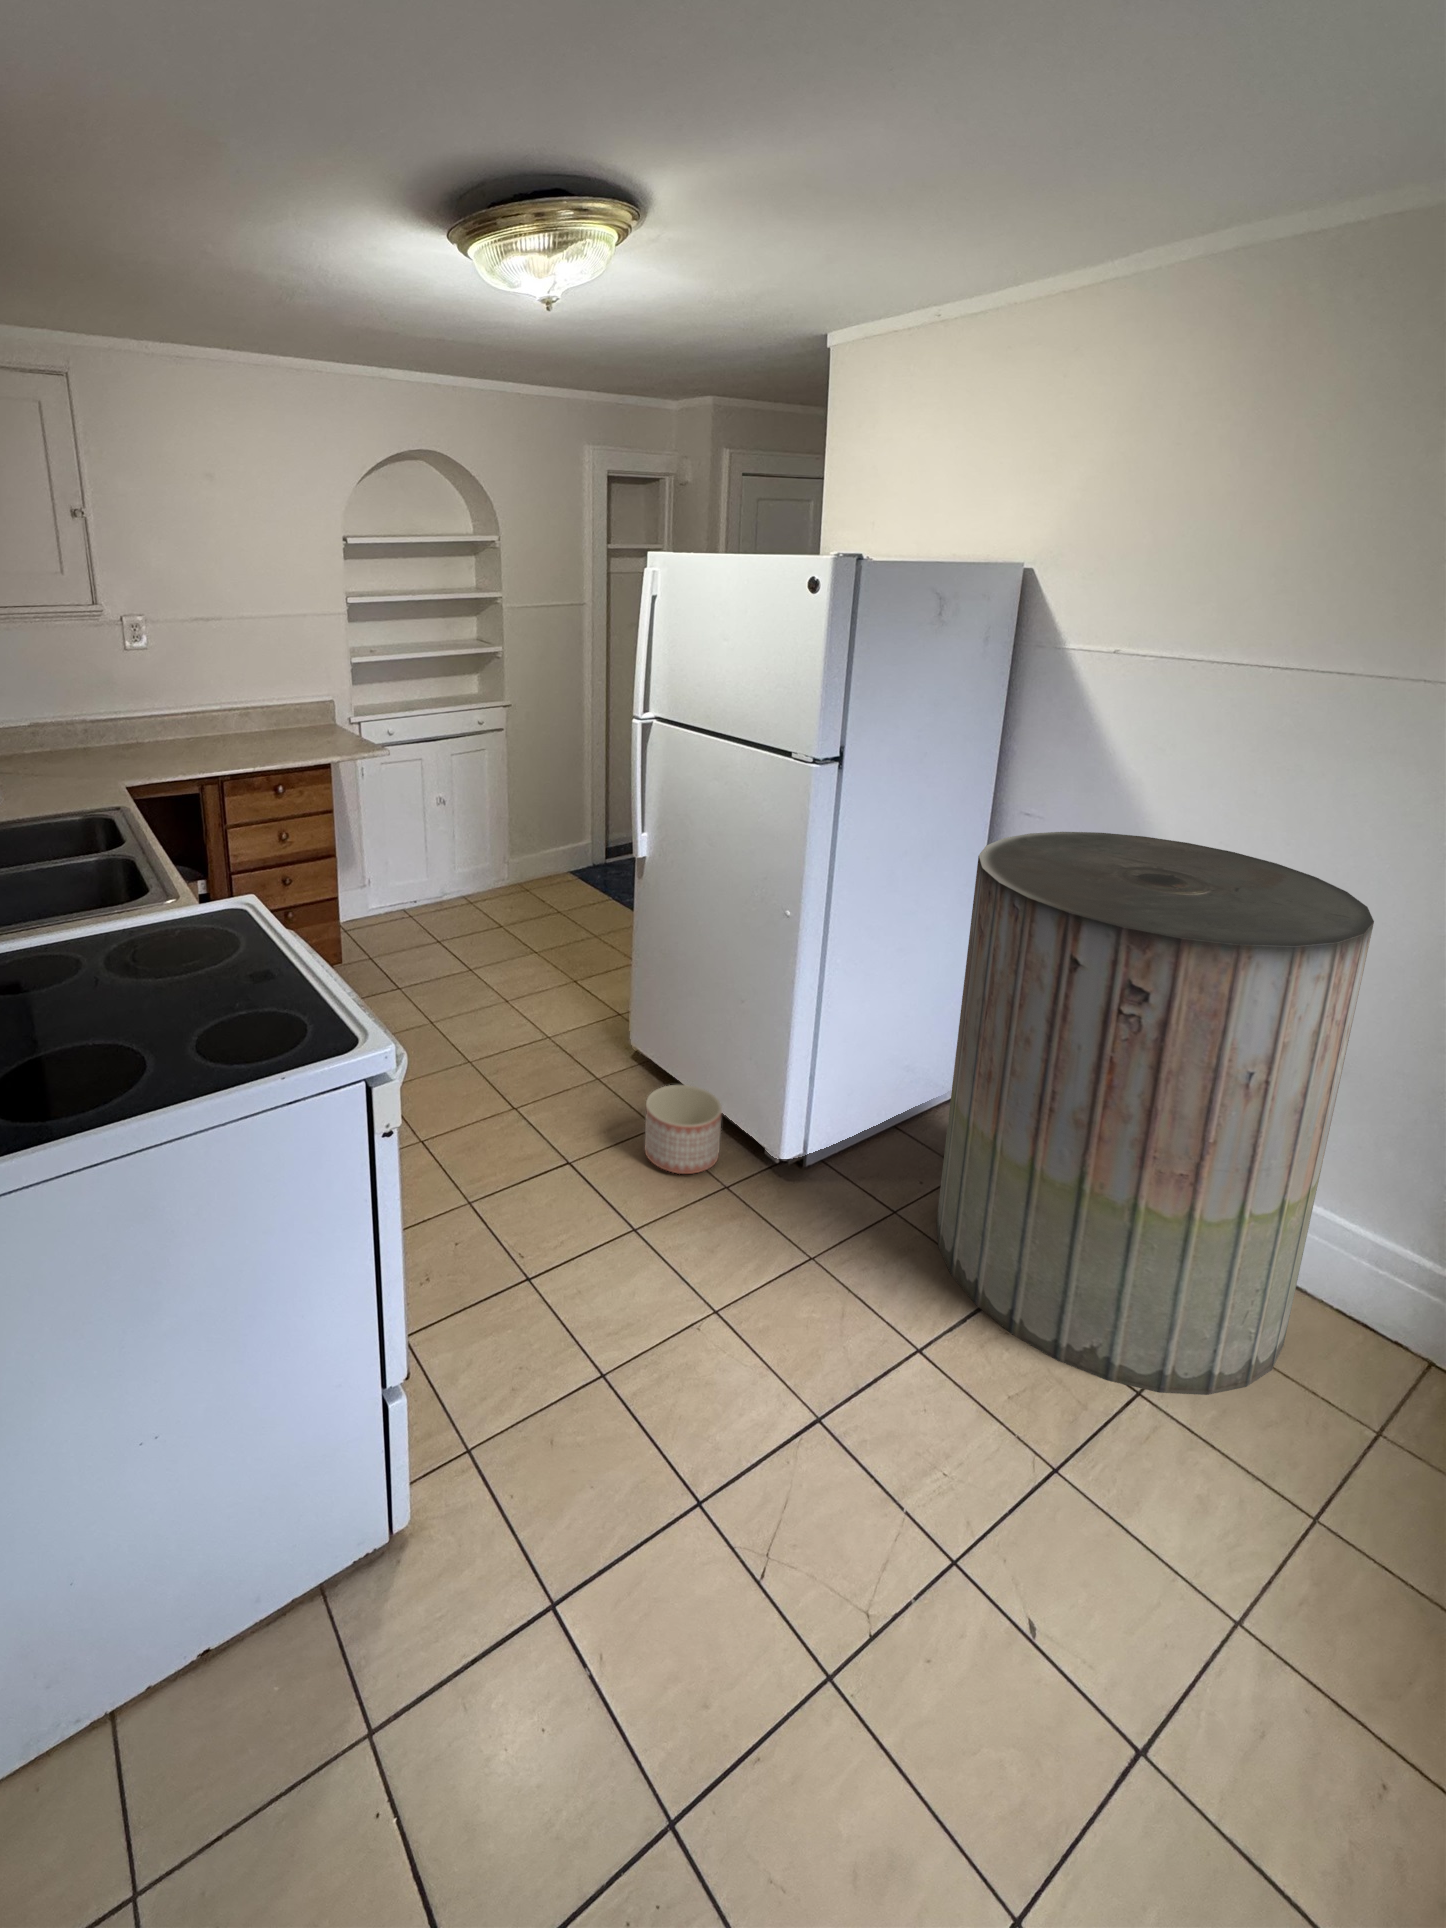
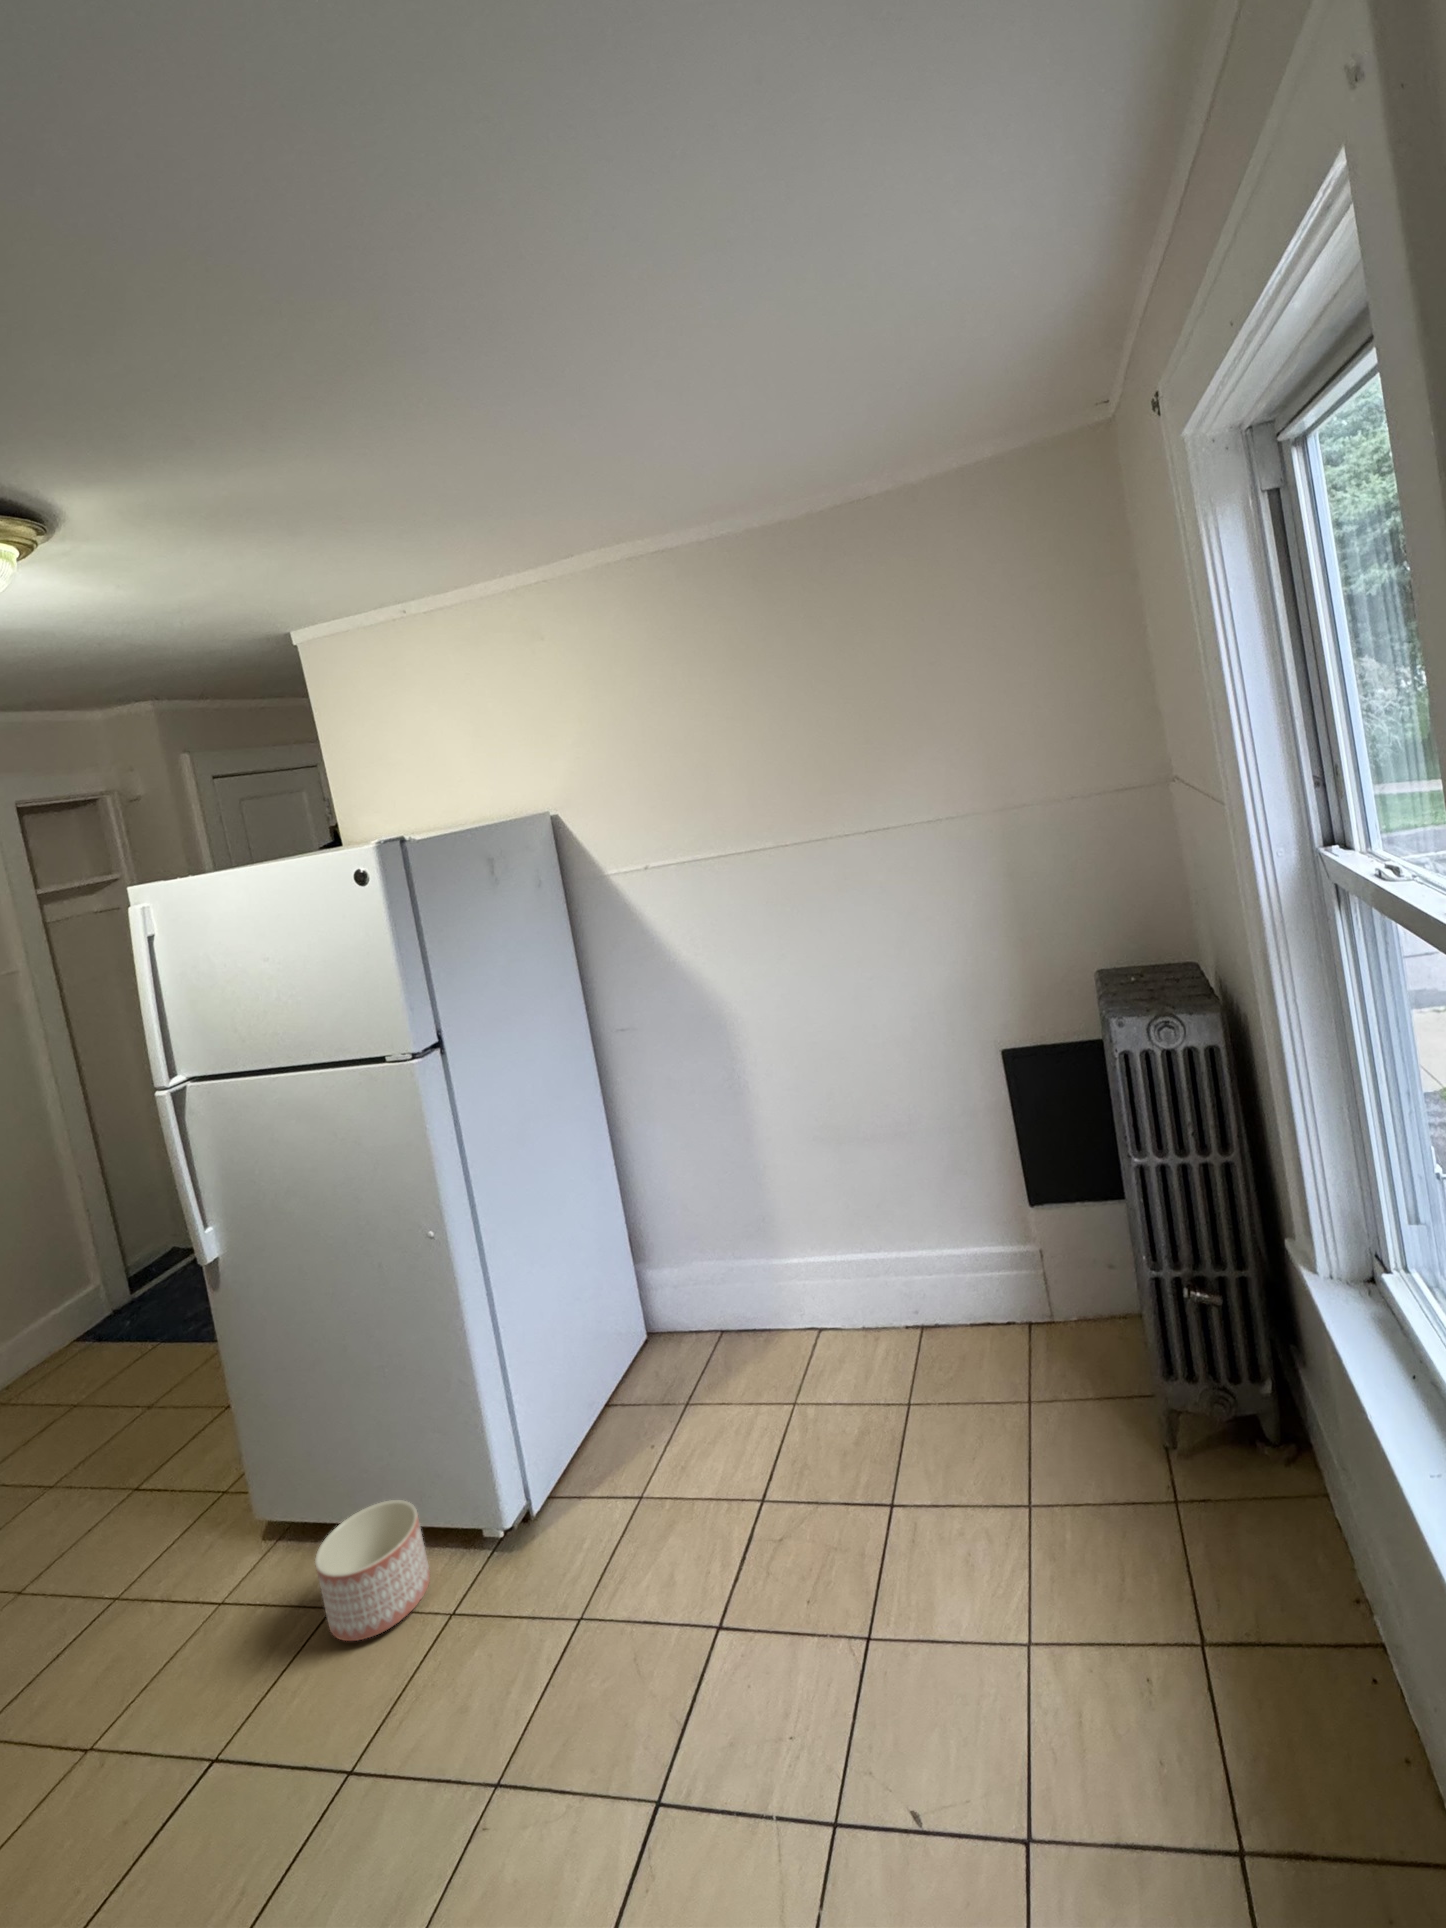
trash can: present [937,832,1374,1395] -> none [603,1000,970,1544]

